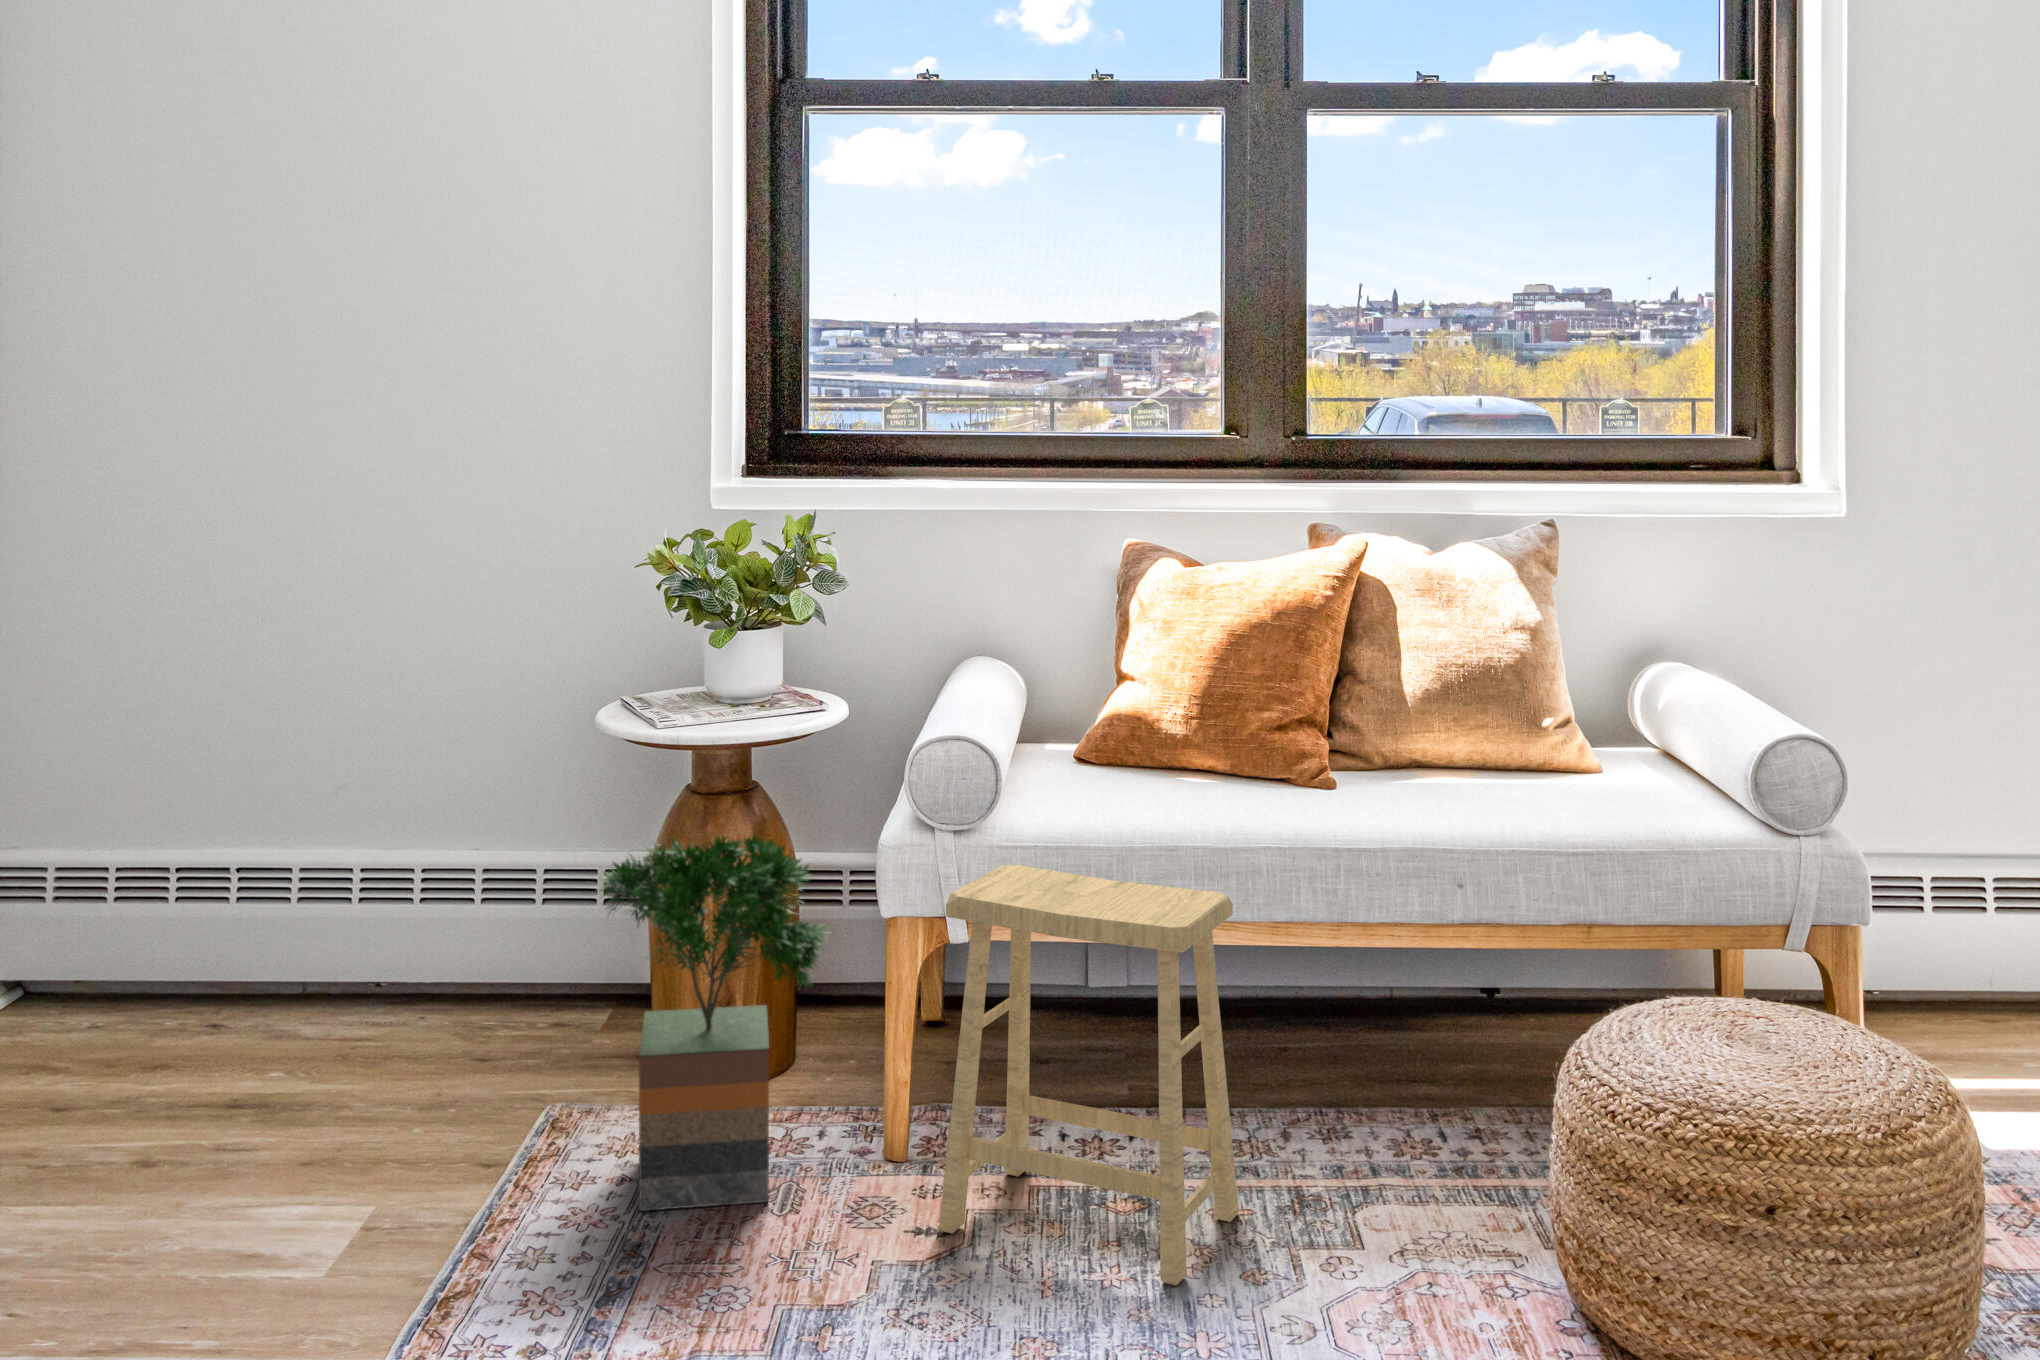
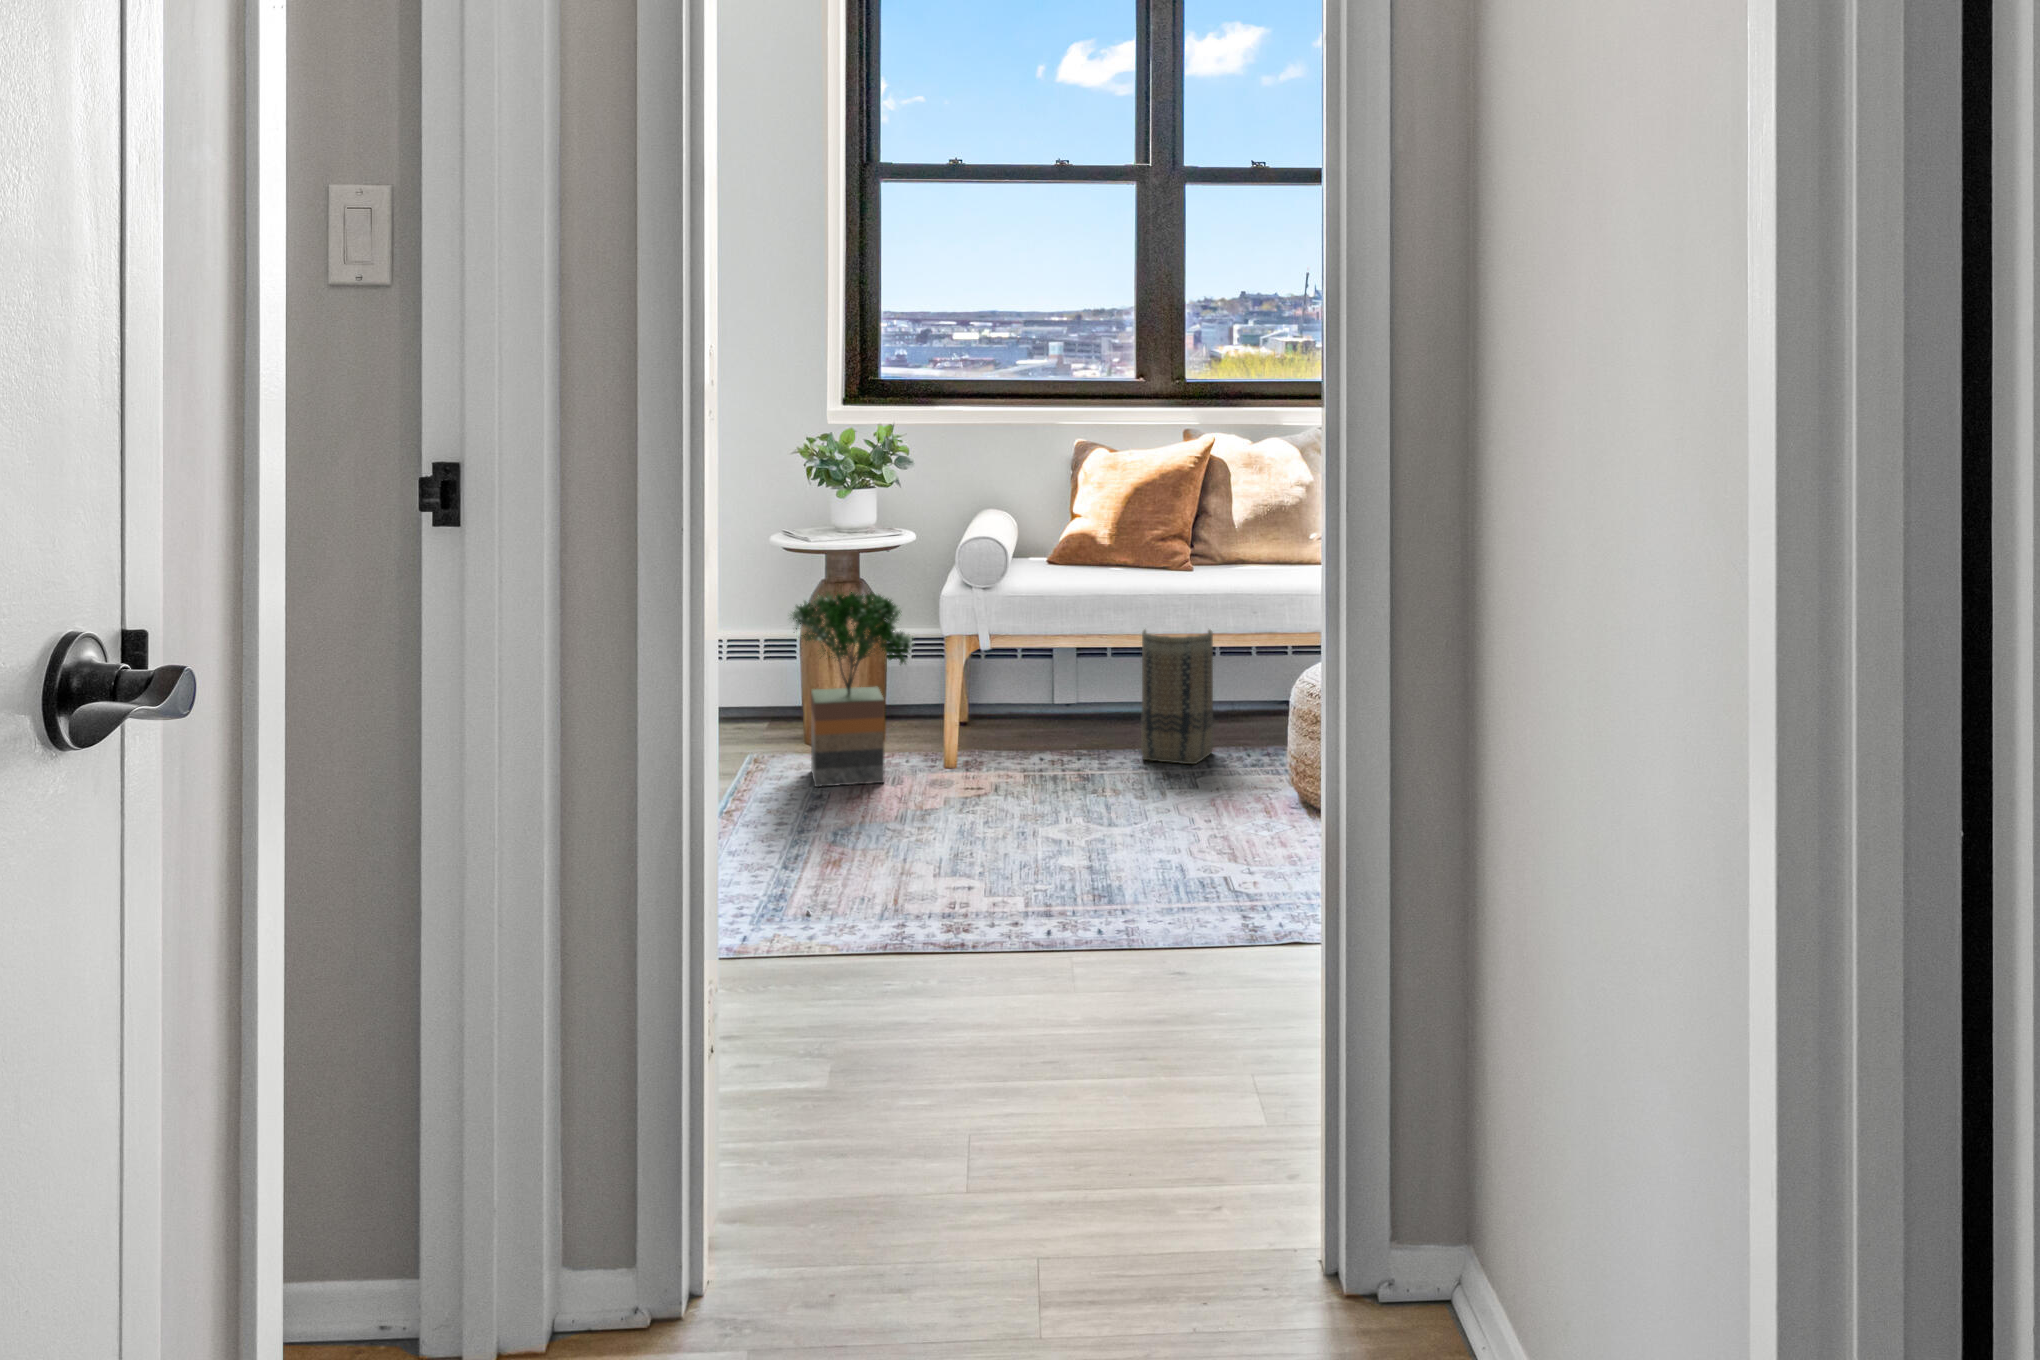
footstool: present [939,865,1239,1286] -> none [978,603,1137,802]
basket: none [1244,892,1375,1165] -> present [1141,630,1214,764]

